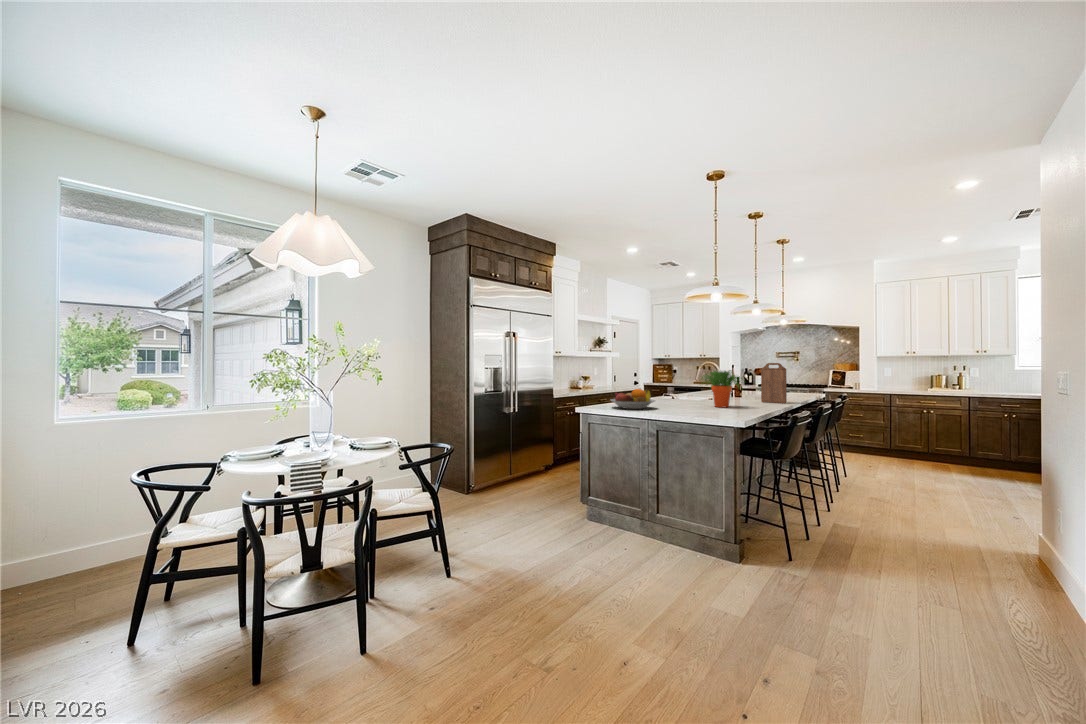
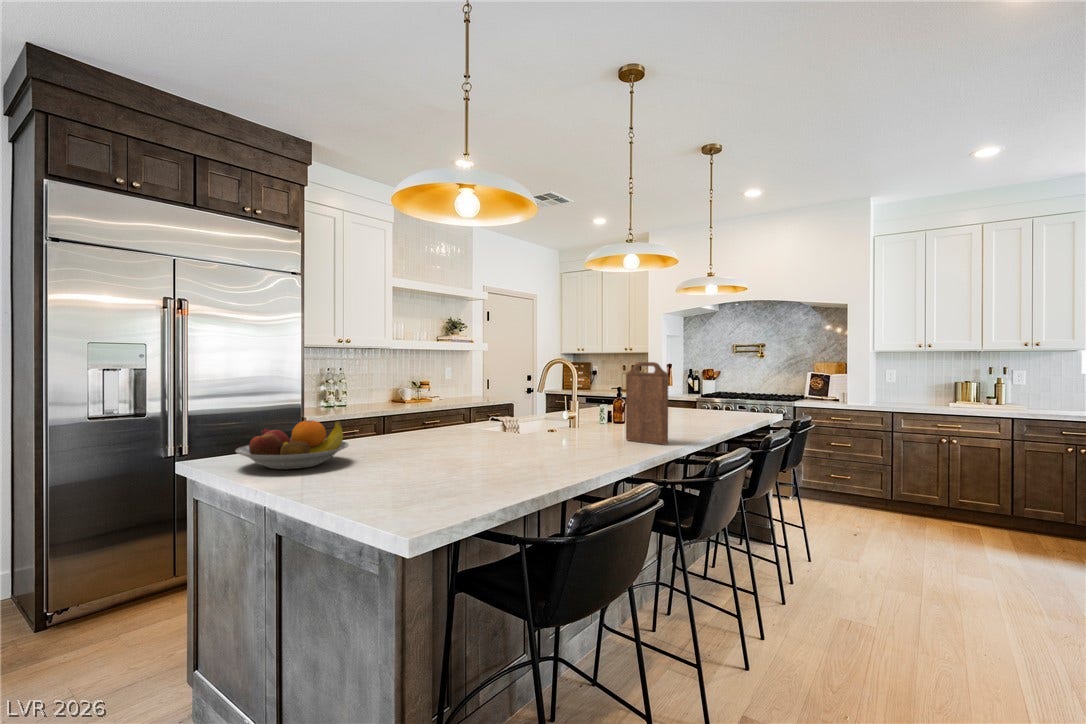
potted plant: present [702,370,743,407] -> none [459,376,553,461]

